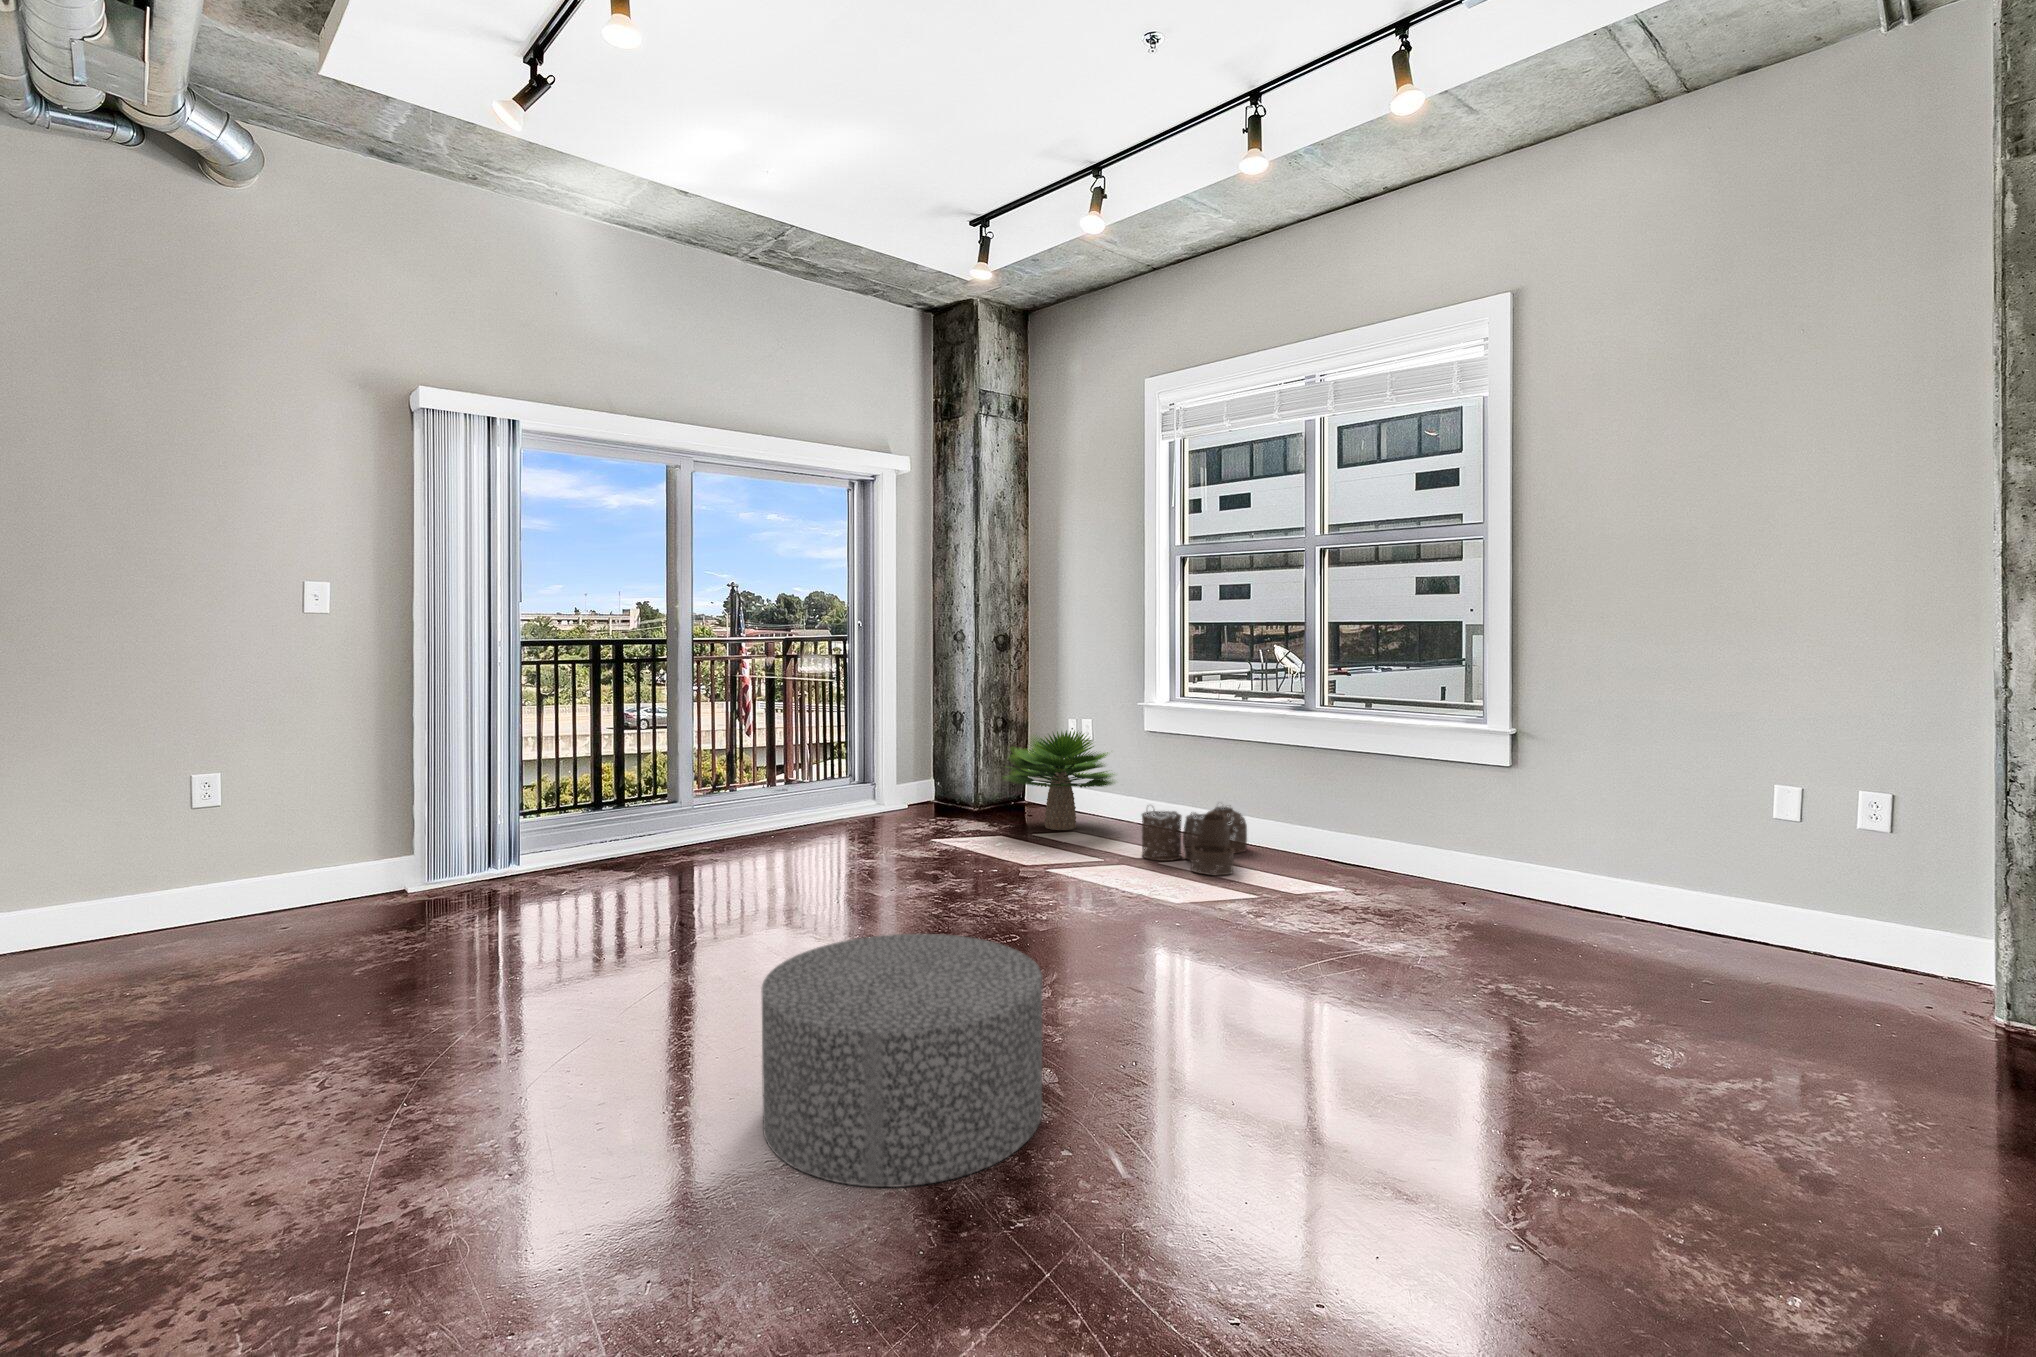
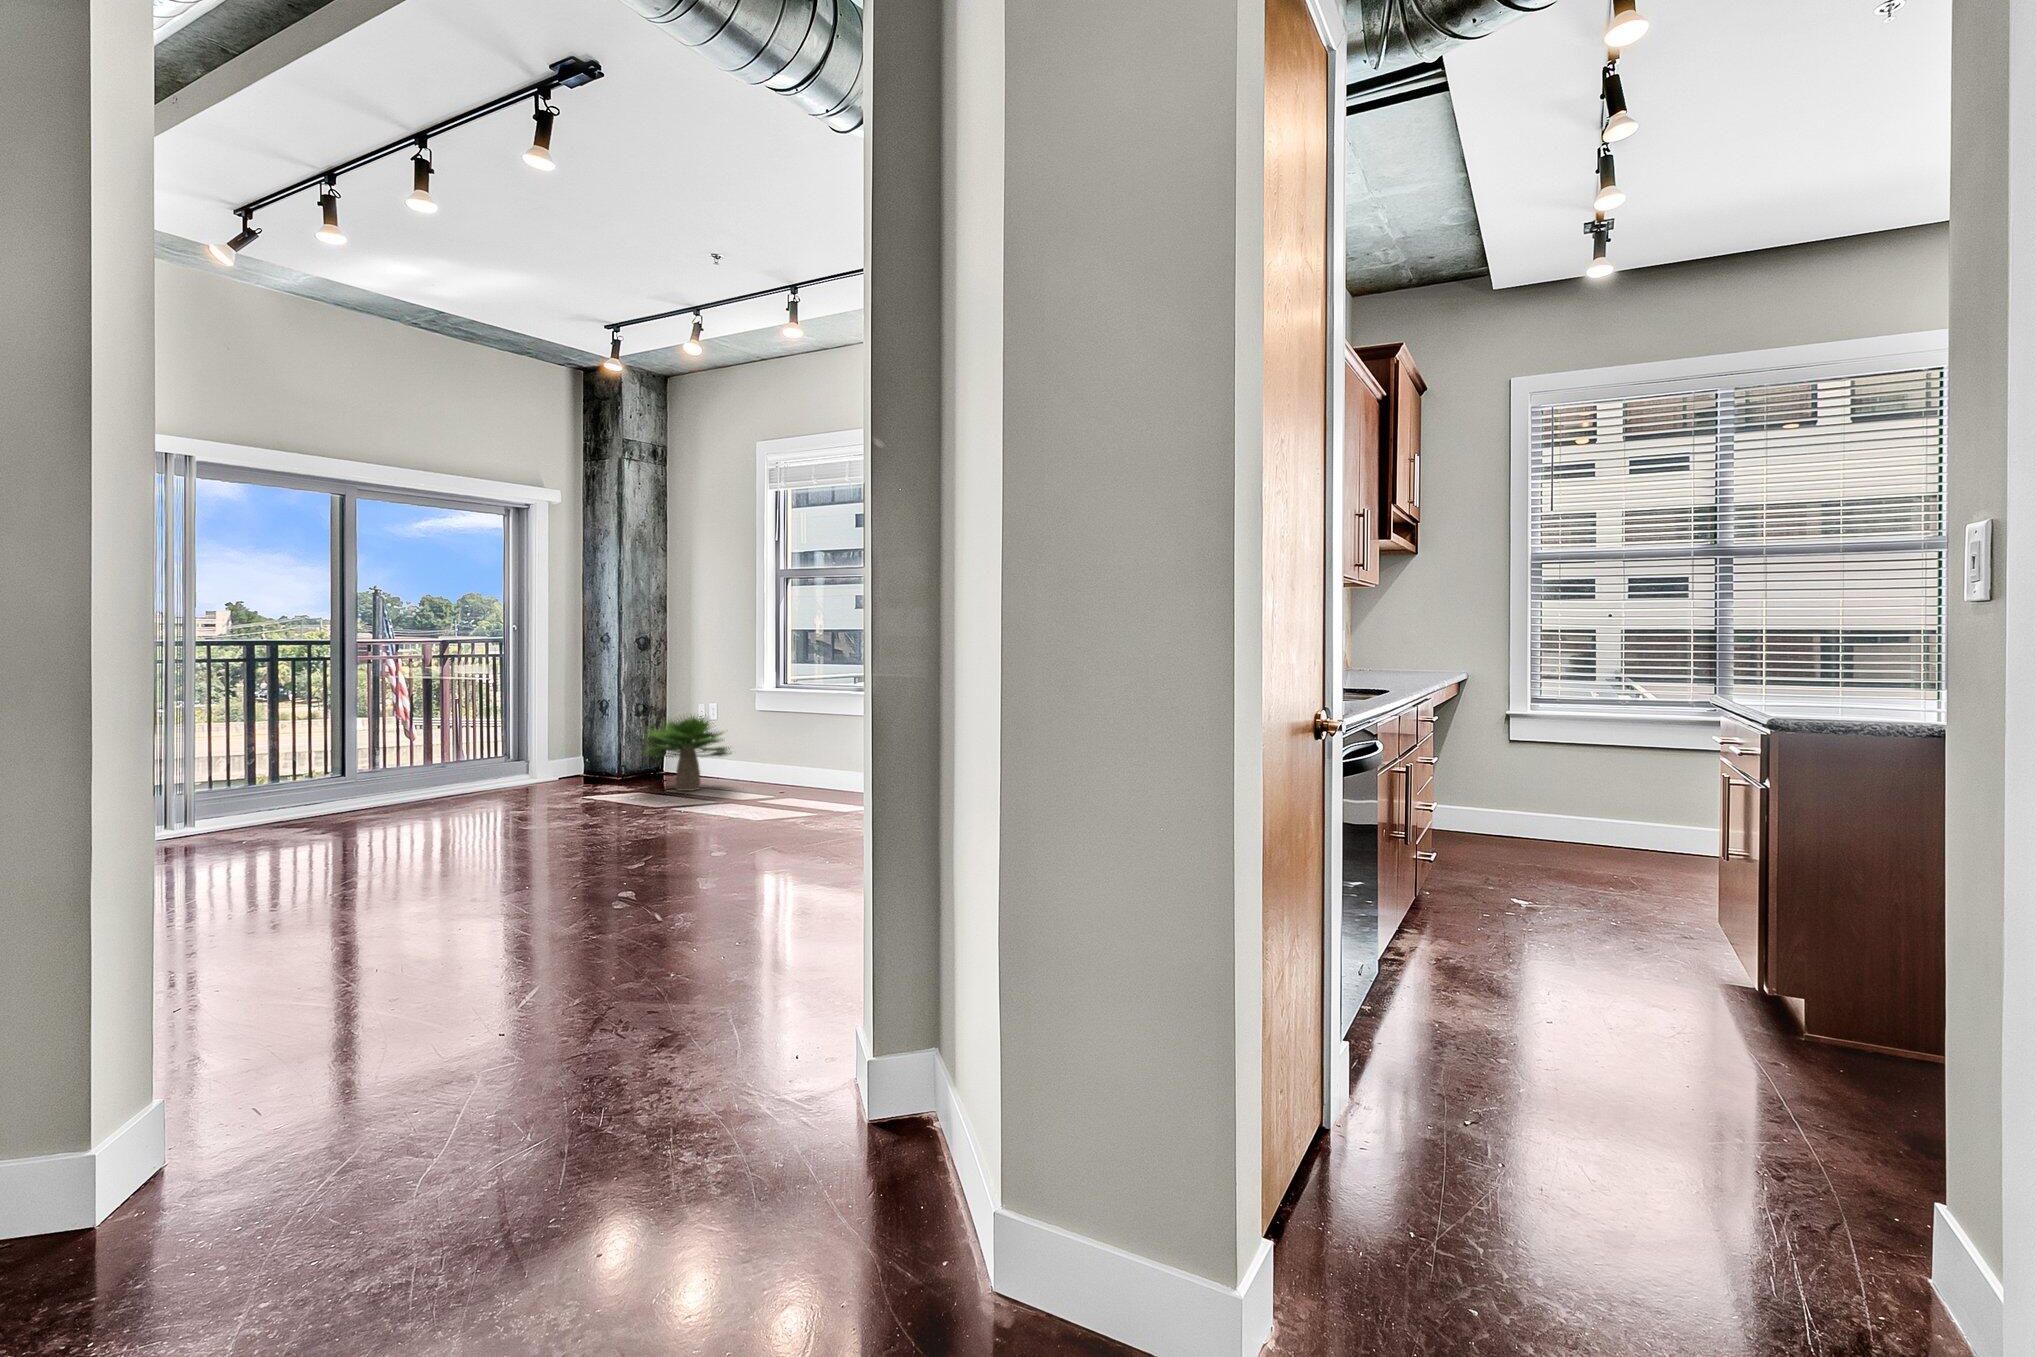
woven basket: present [1142,806,1247,876] -> none [743,765,826,815]
ottoman: present [762,934,1042,1187] -> none [421,843,615,977]

